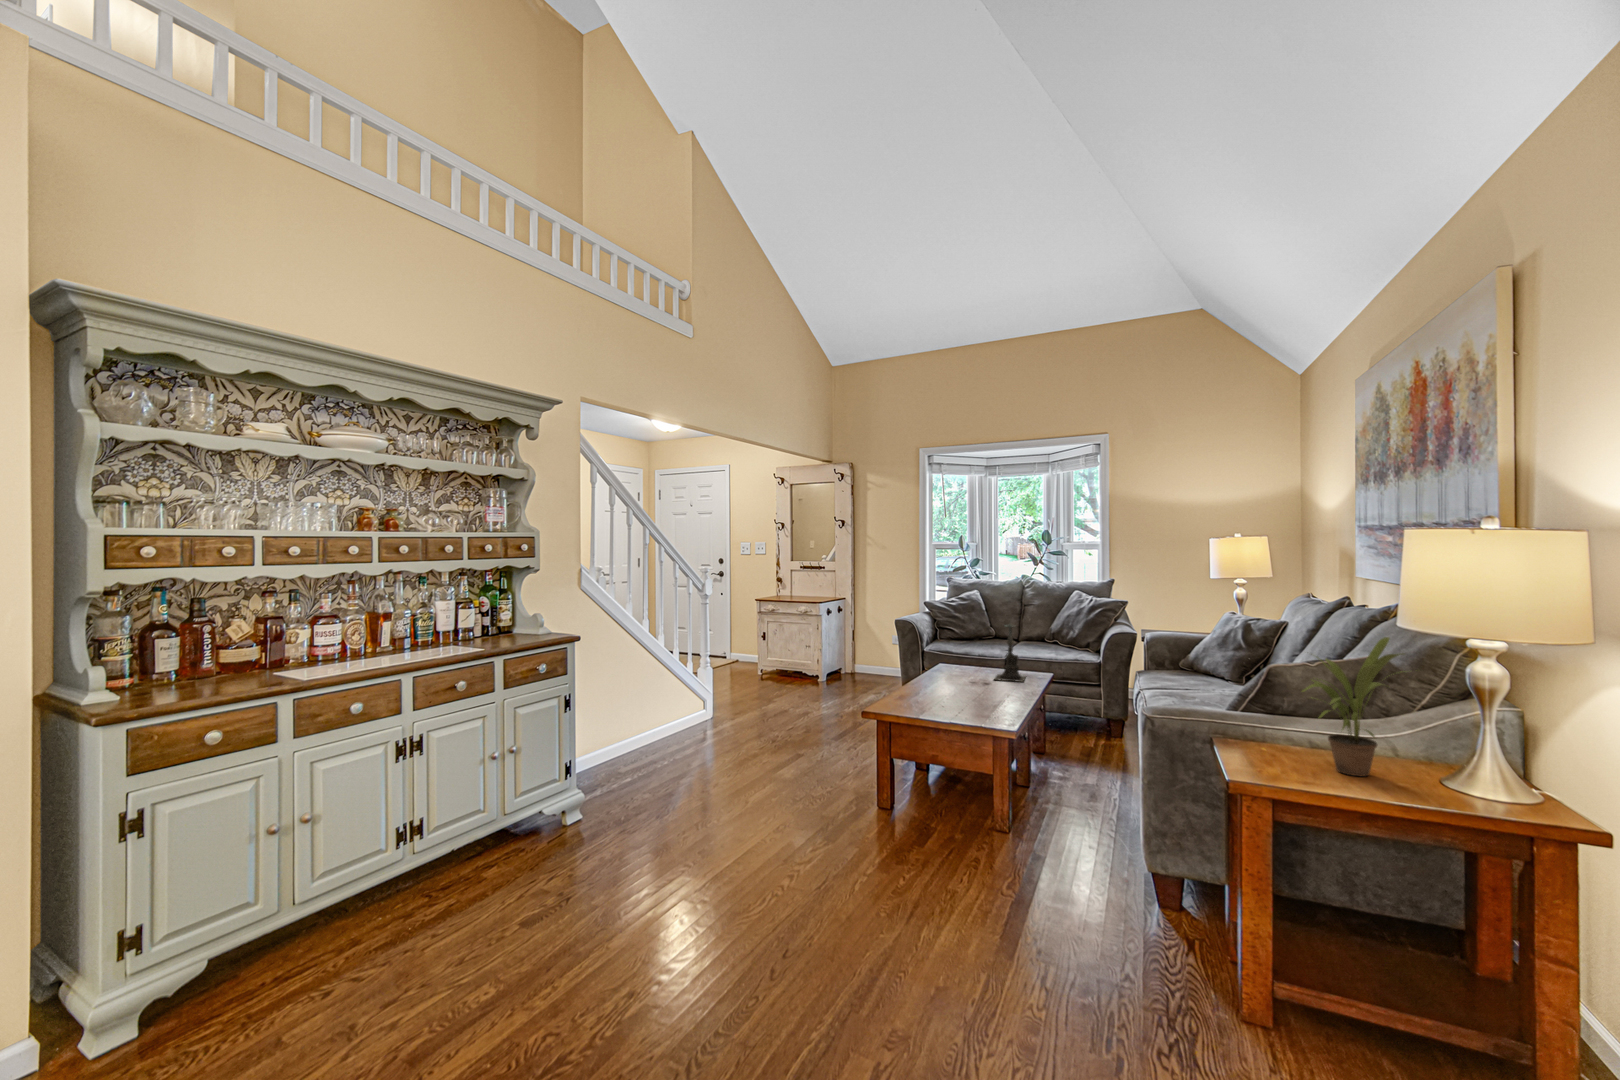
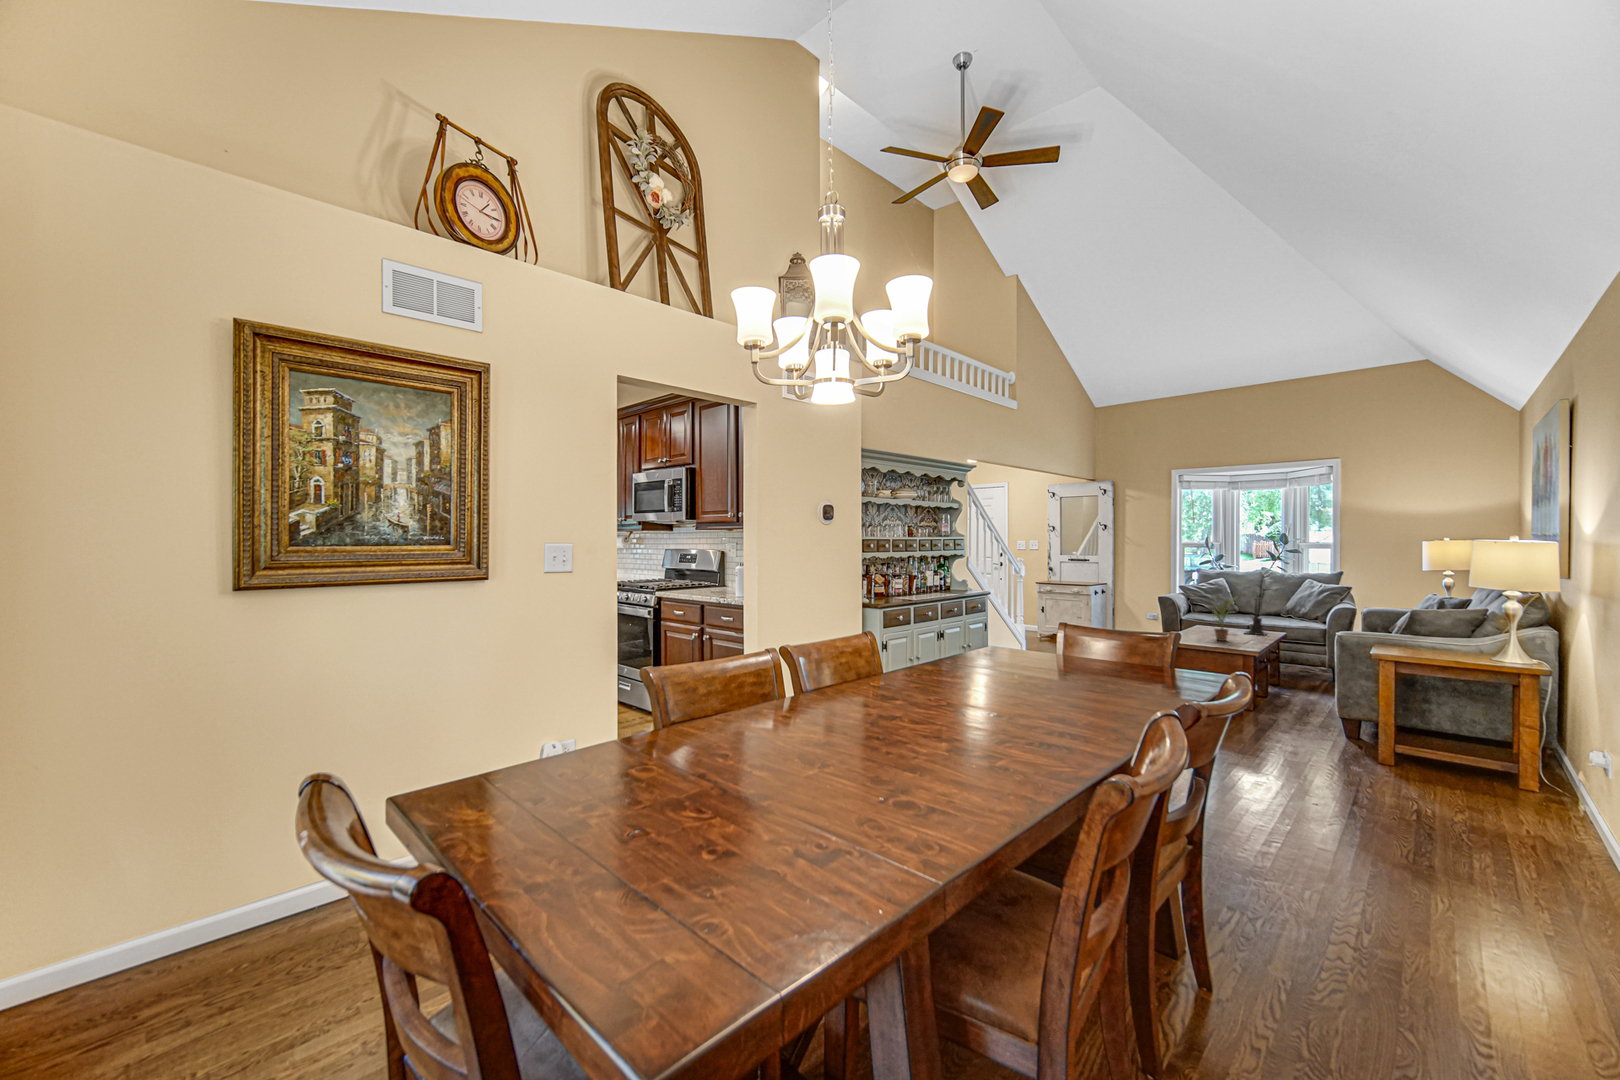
potted plant: present [1303,637,1402,776] -> present [1214,597,1236,641]

